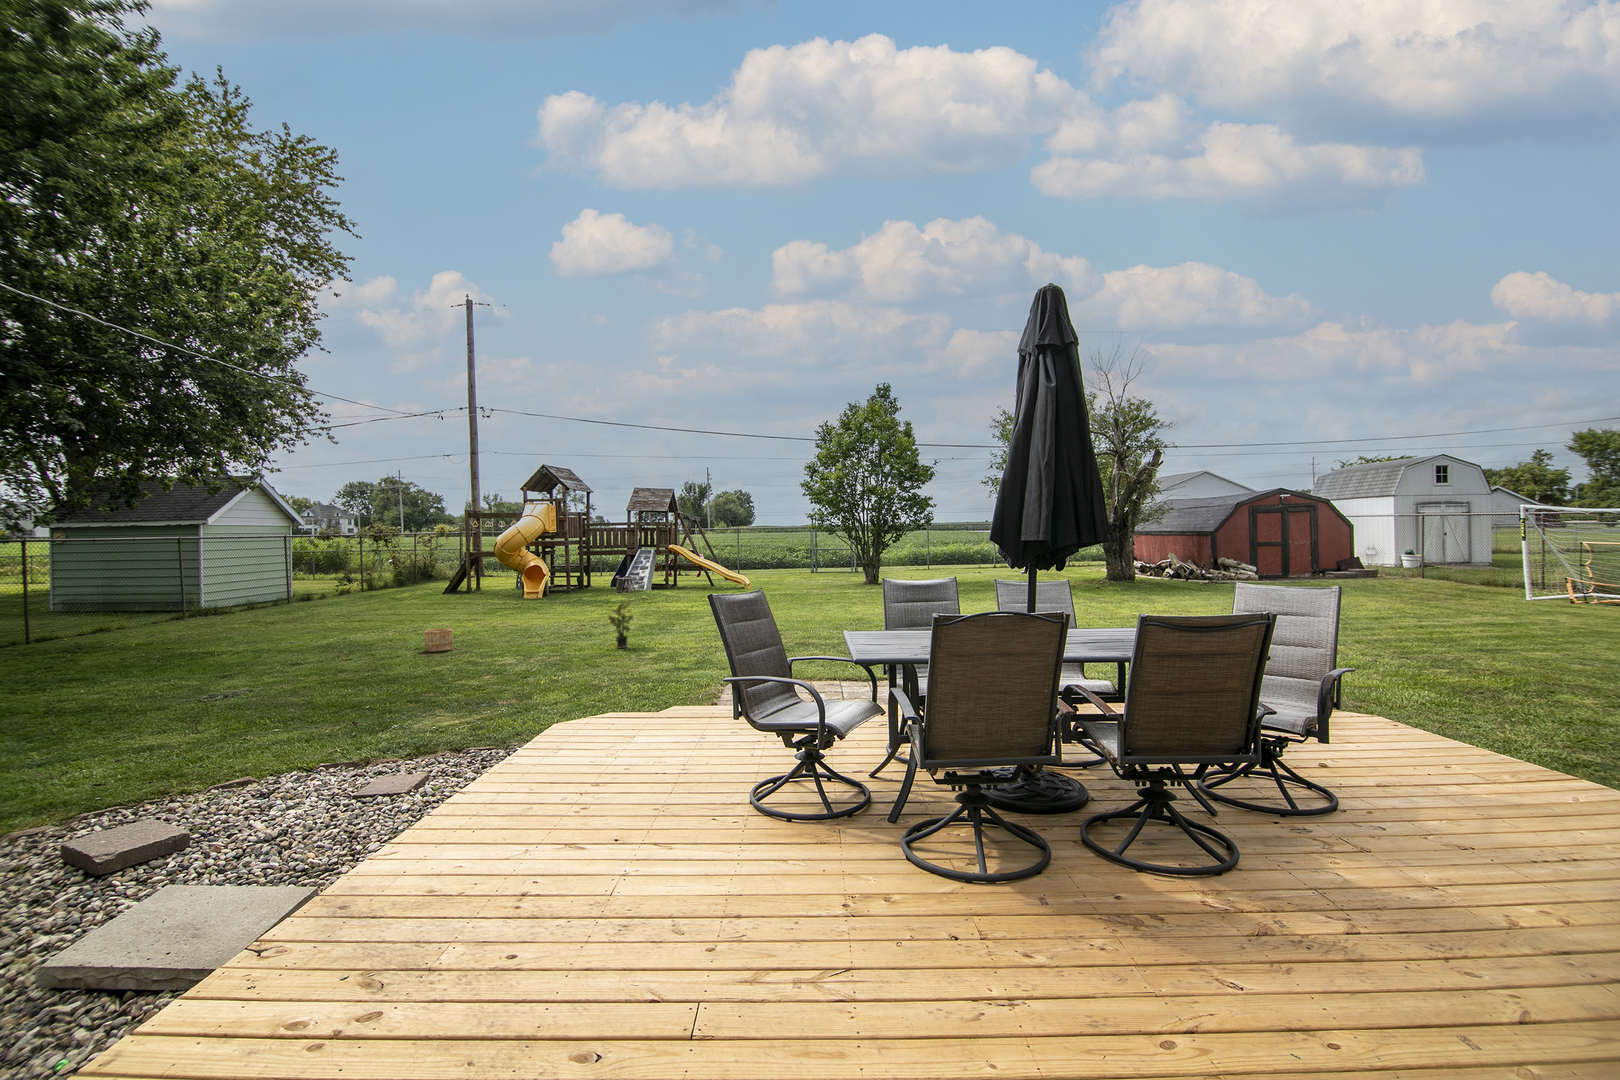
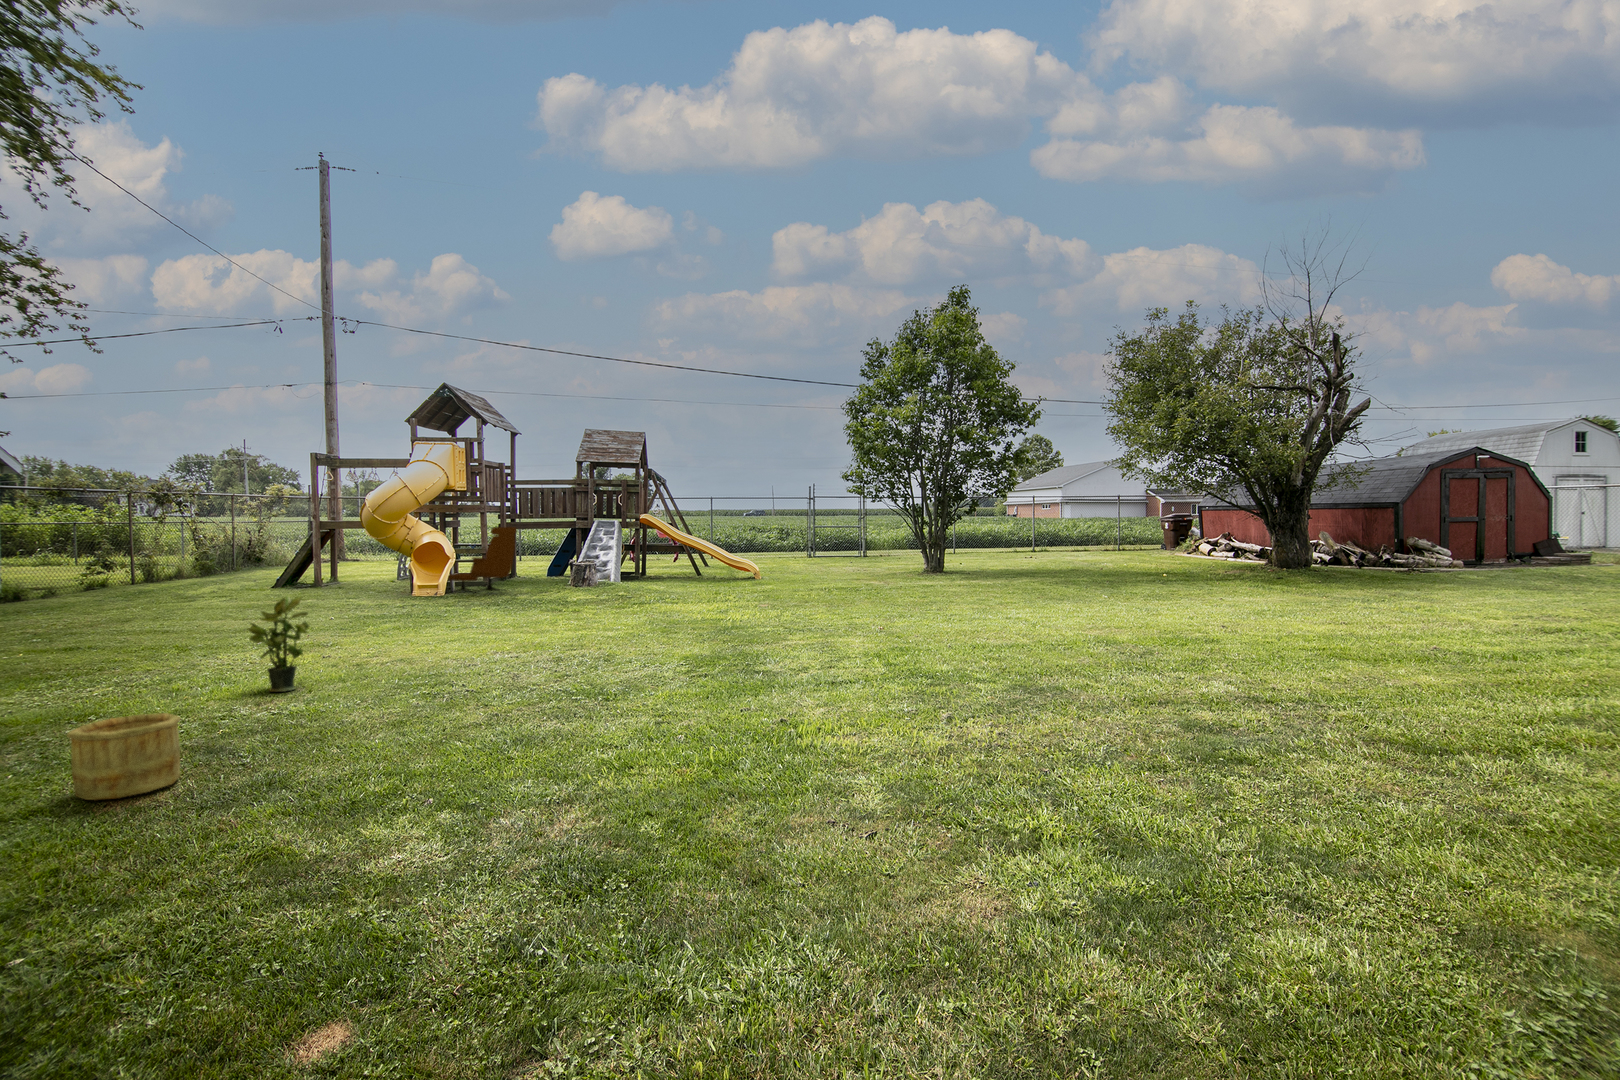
lounge chair: none [545,556,584,597] -> present [449,527,517,594]
potted plant: present [608,603,633,648] -> present [248,596,310,692]

